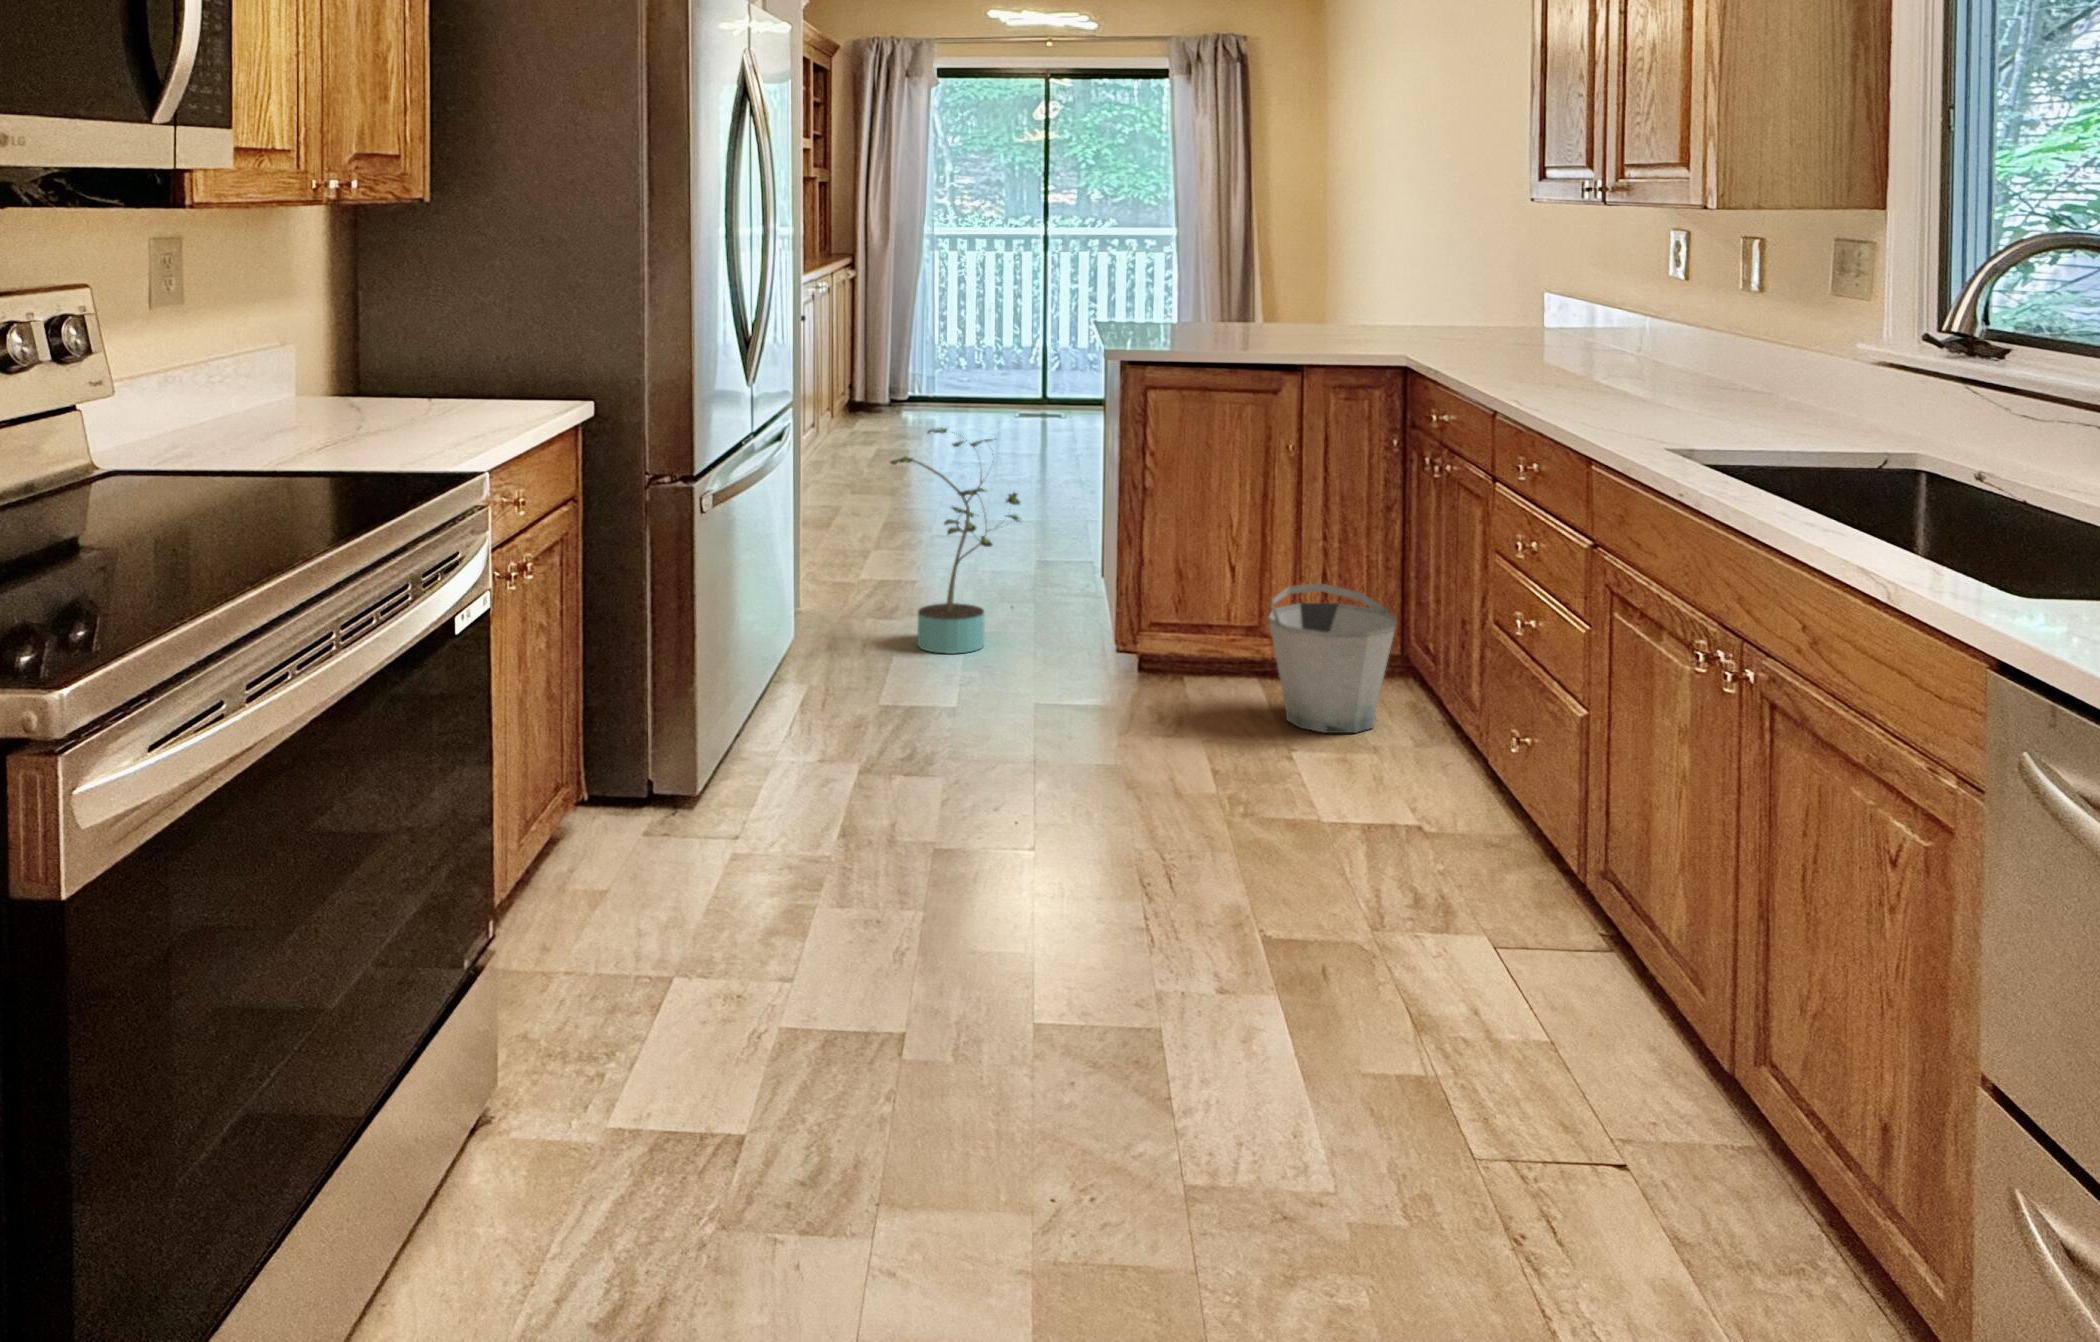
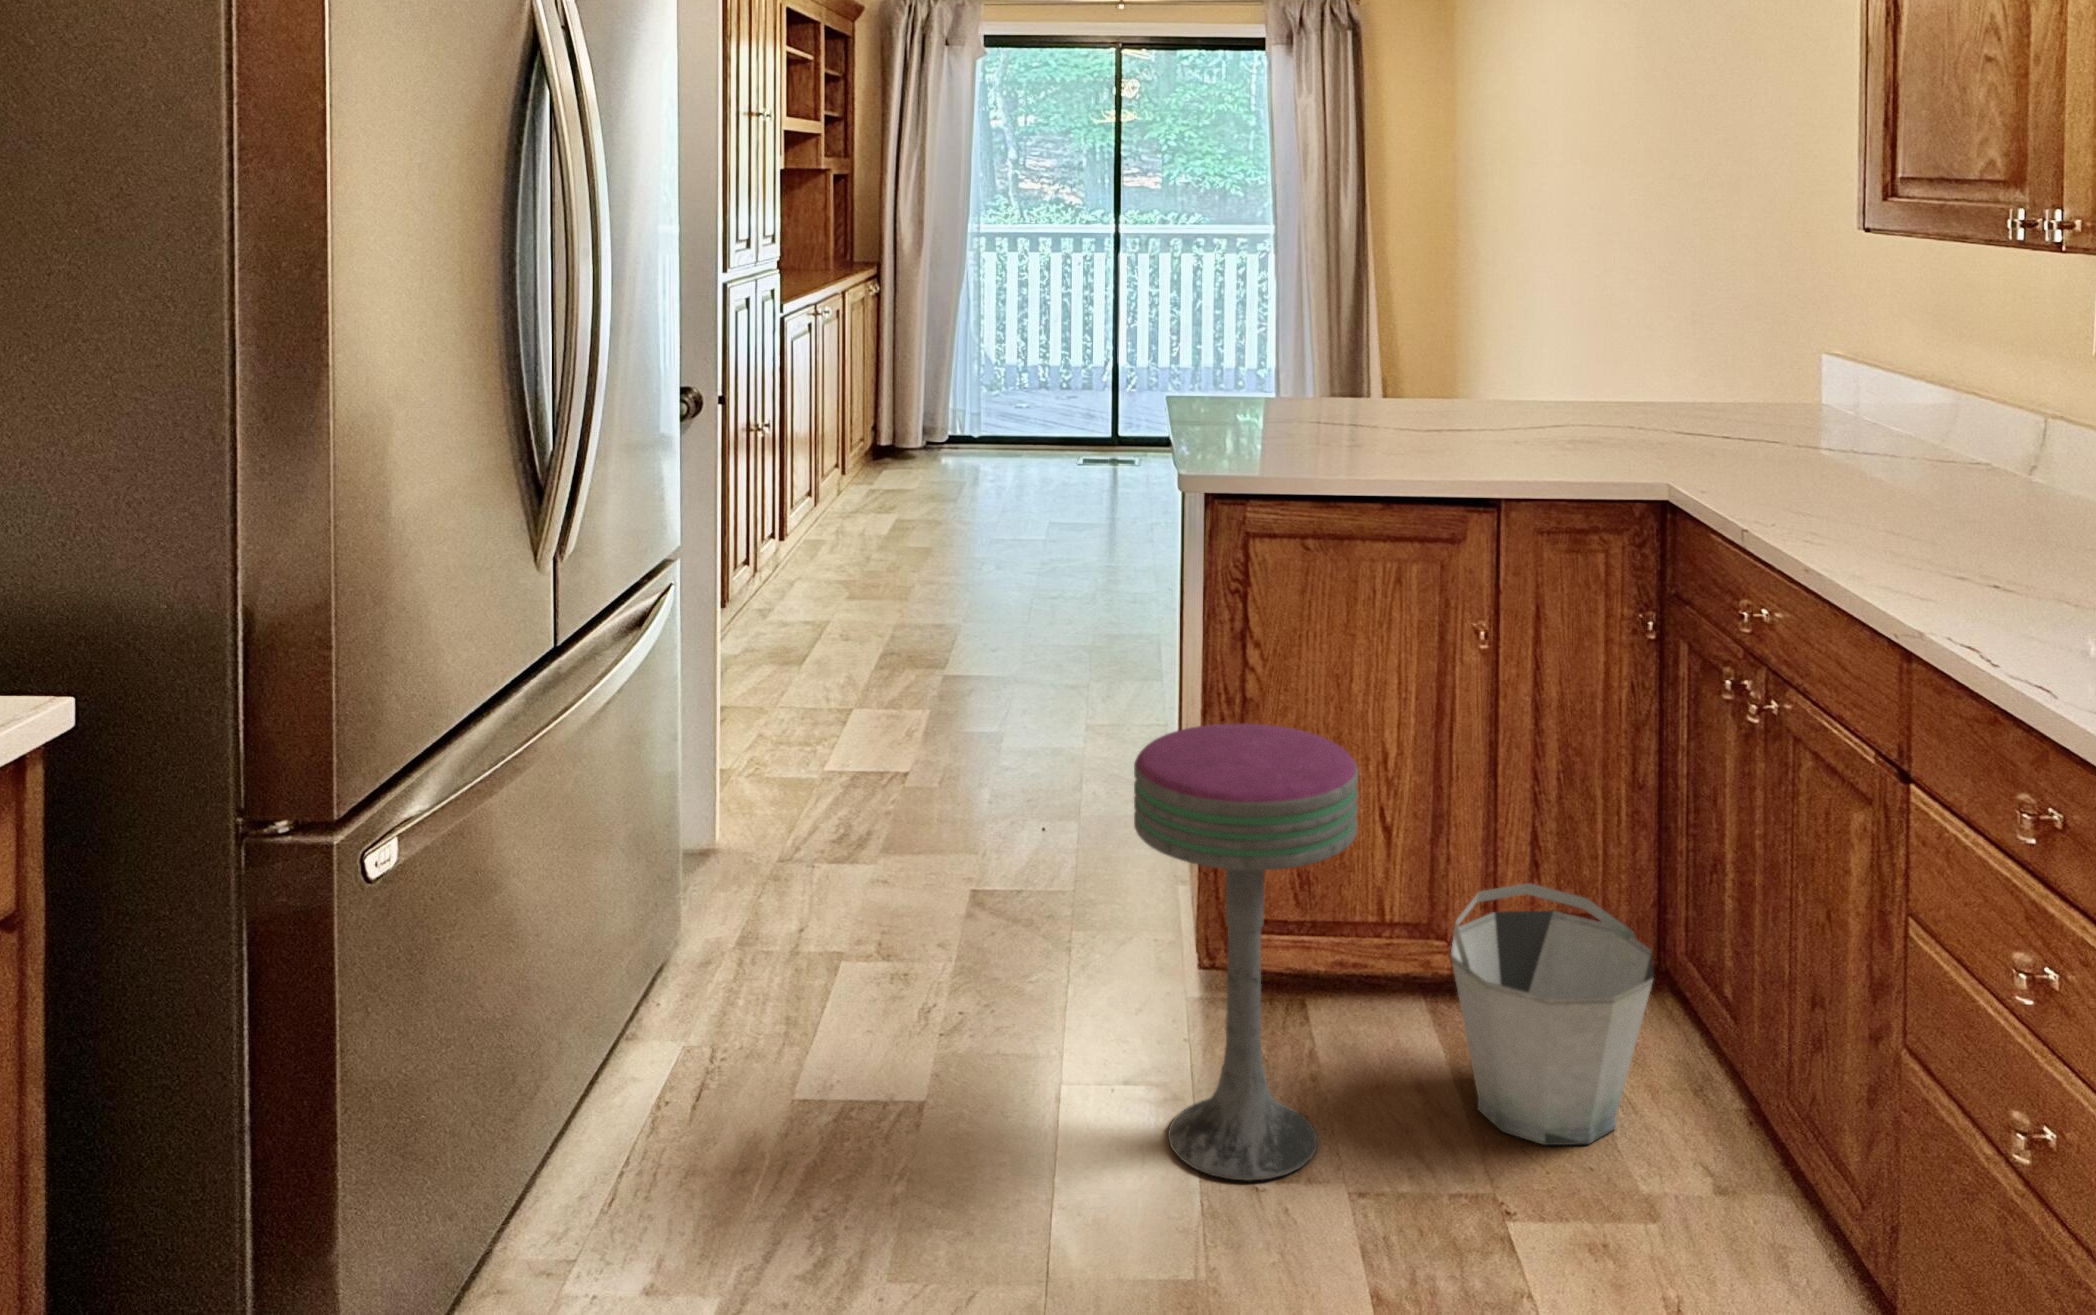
potted plant: present [889,428,1020,654] -> none [871,602,1071,945]
bar stool: none [1067,472,1208,743] -> present [1134,724,1358,1181]

